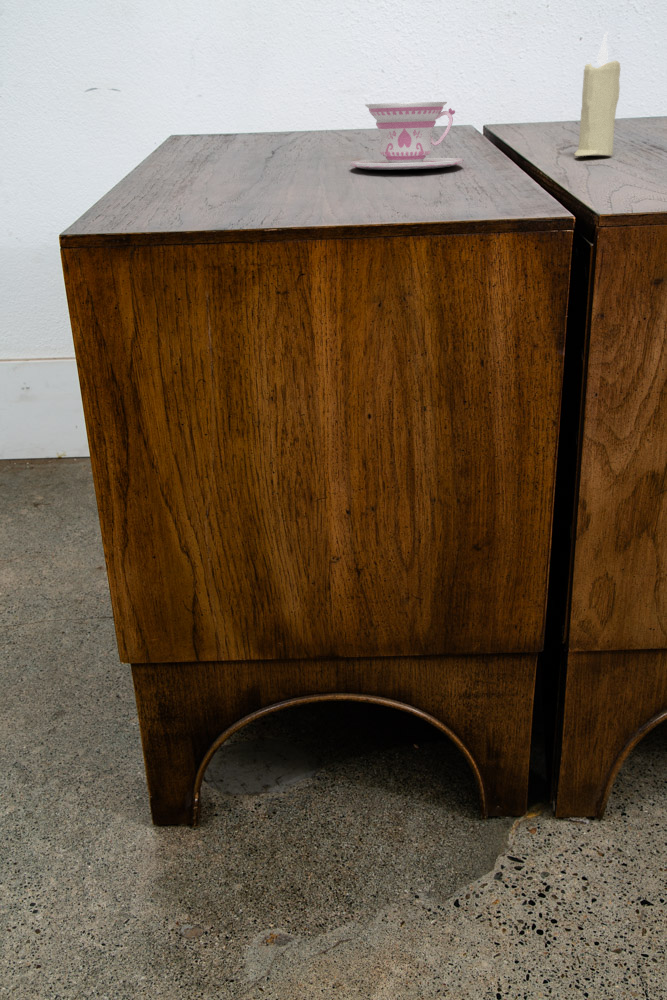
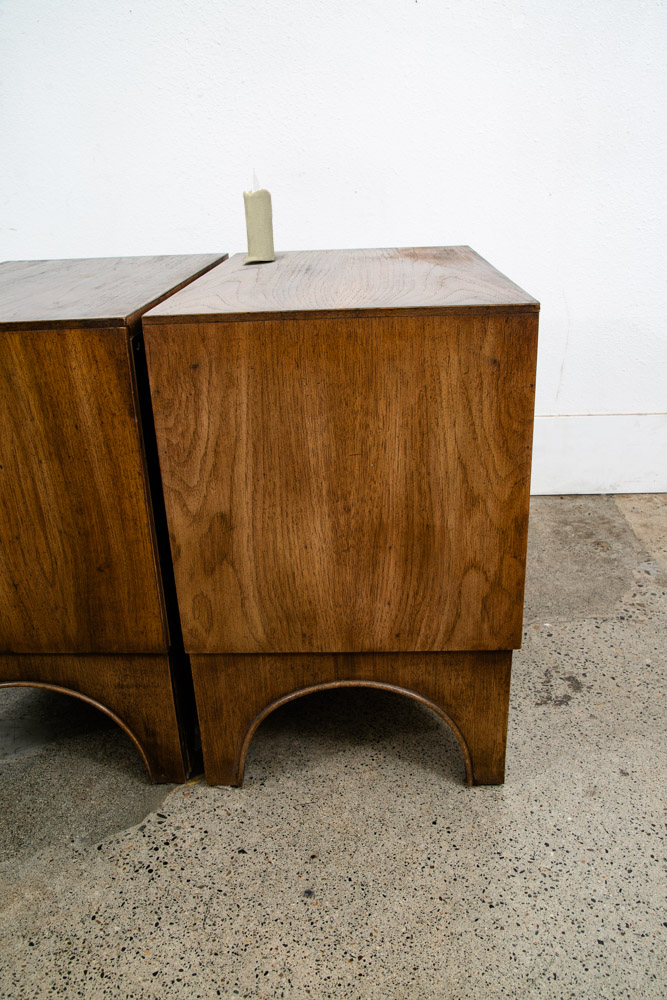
teacup: present [350,102,464,170] -> none [59,223,150,275]

